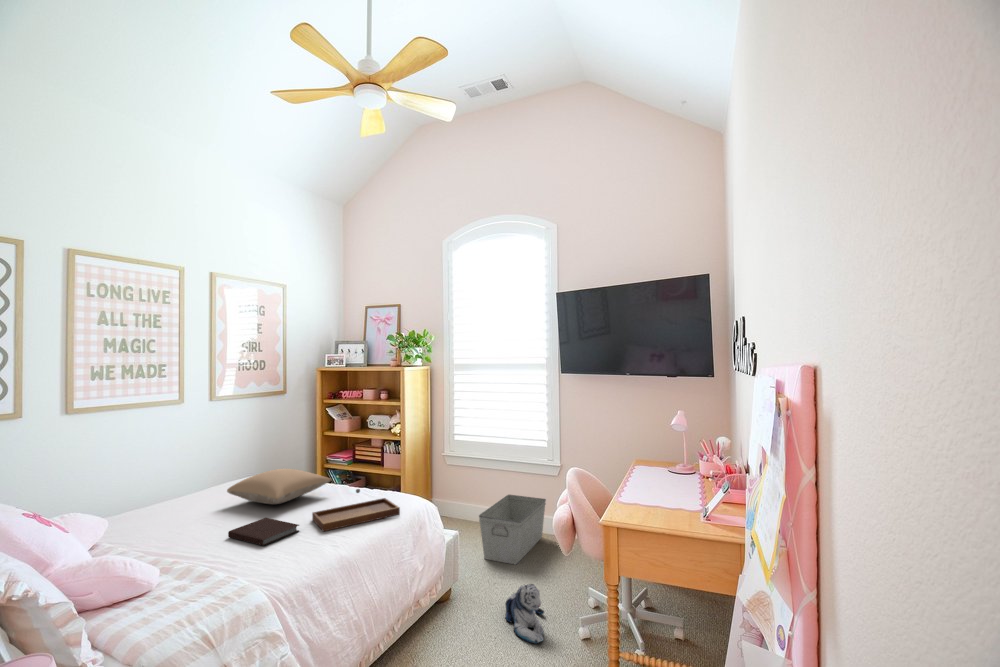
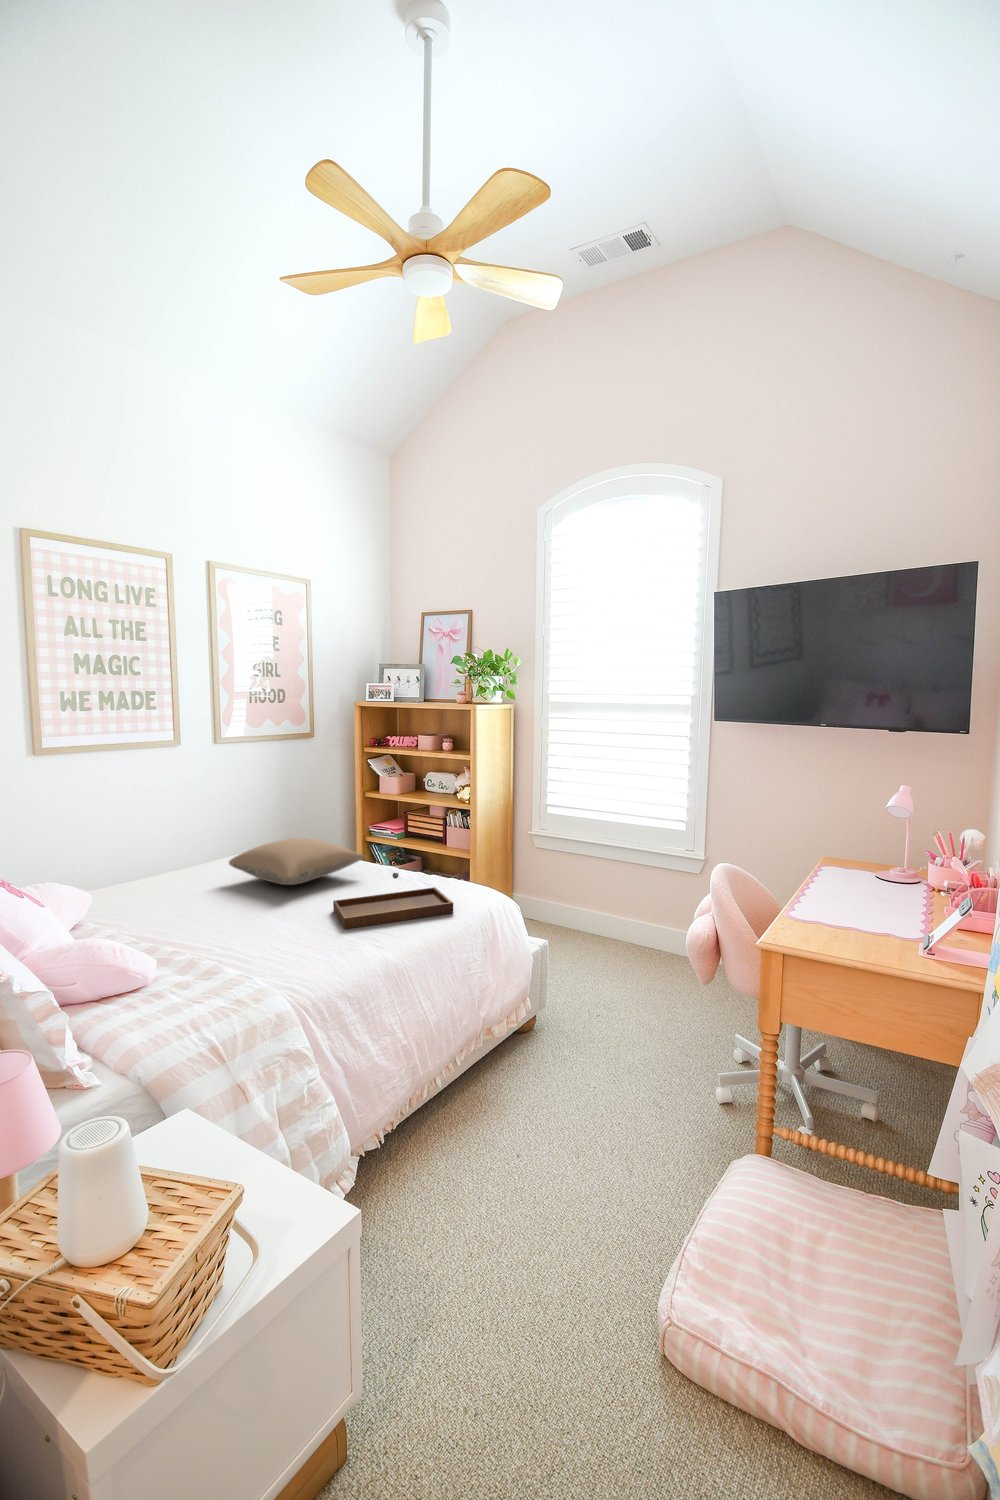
storage bin: present [479,495,546,564] -> none [572,893,673,992]
notebook: present [228,518,299,546] -> none [220,903,314,943]
plush toy: present [505,584,544,644] -> none [602,1027,662,1115]

